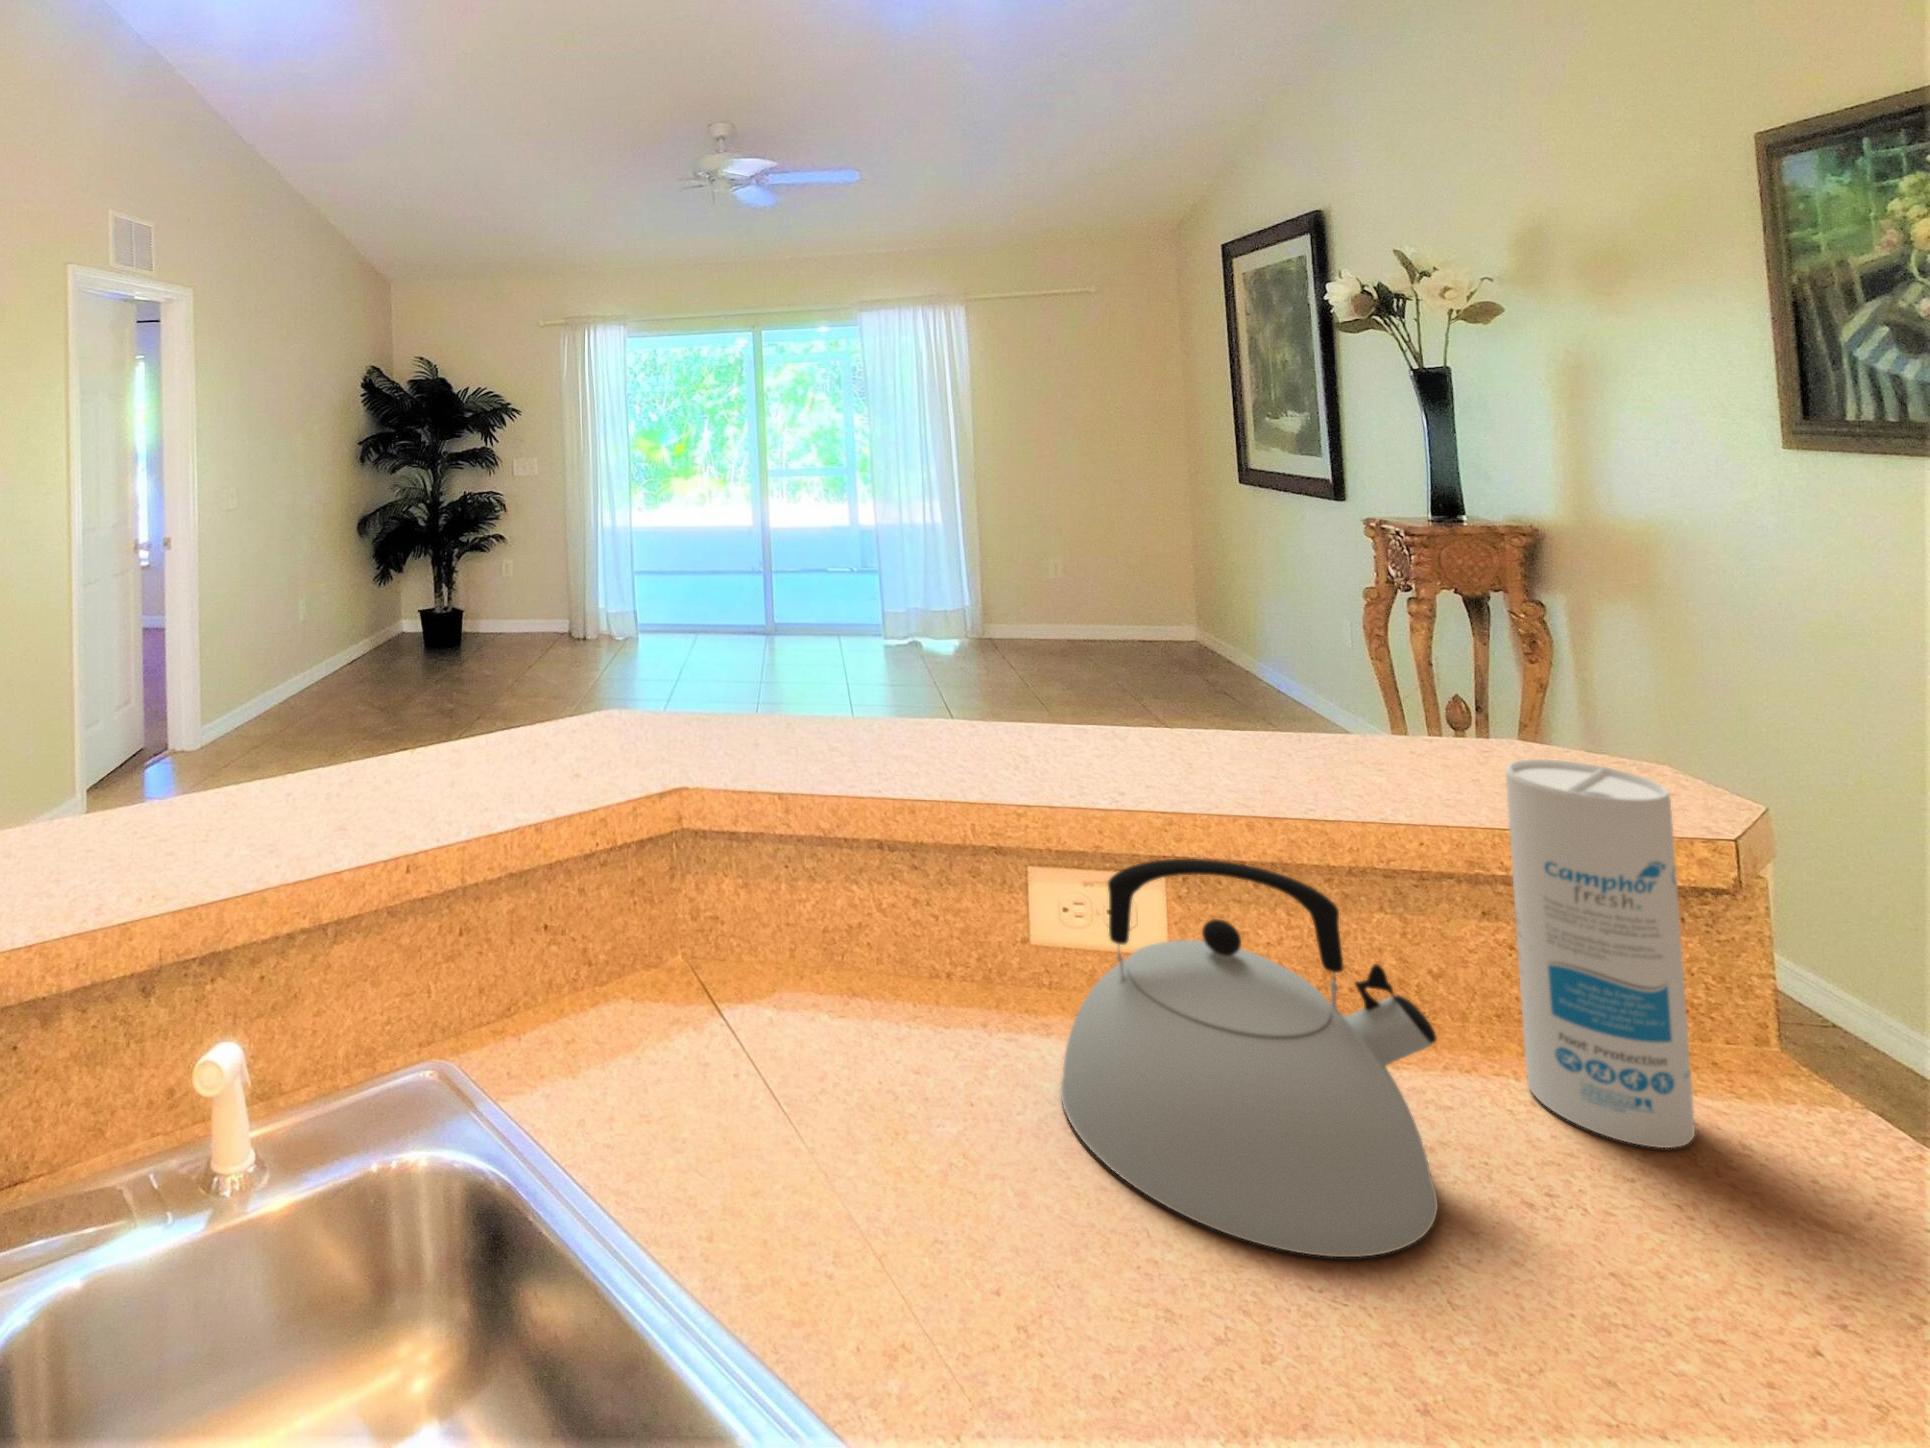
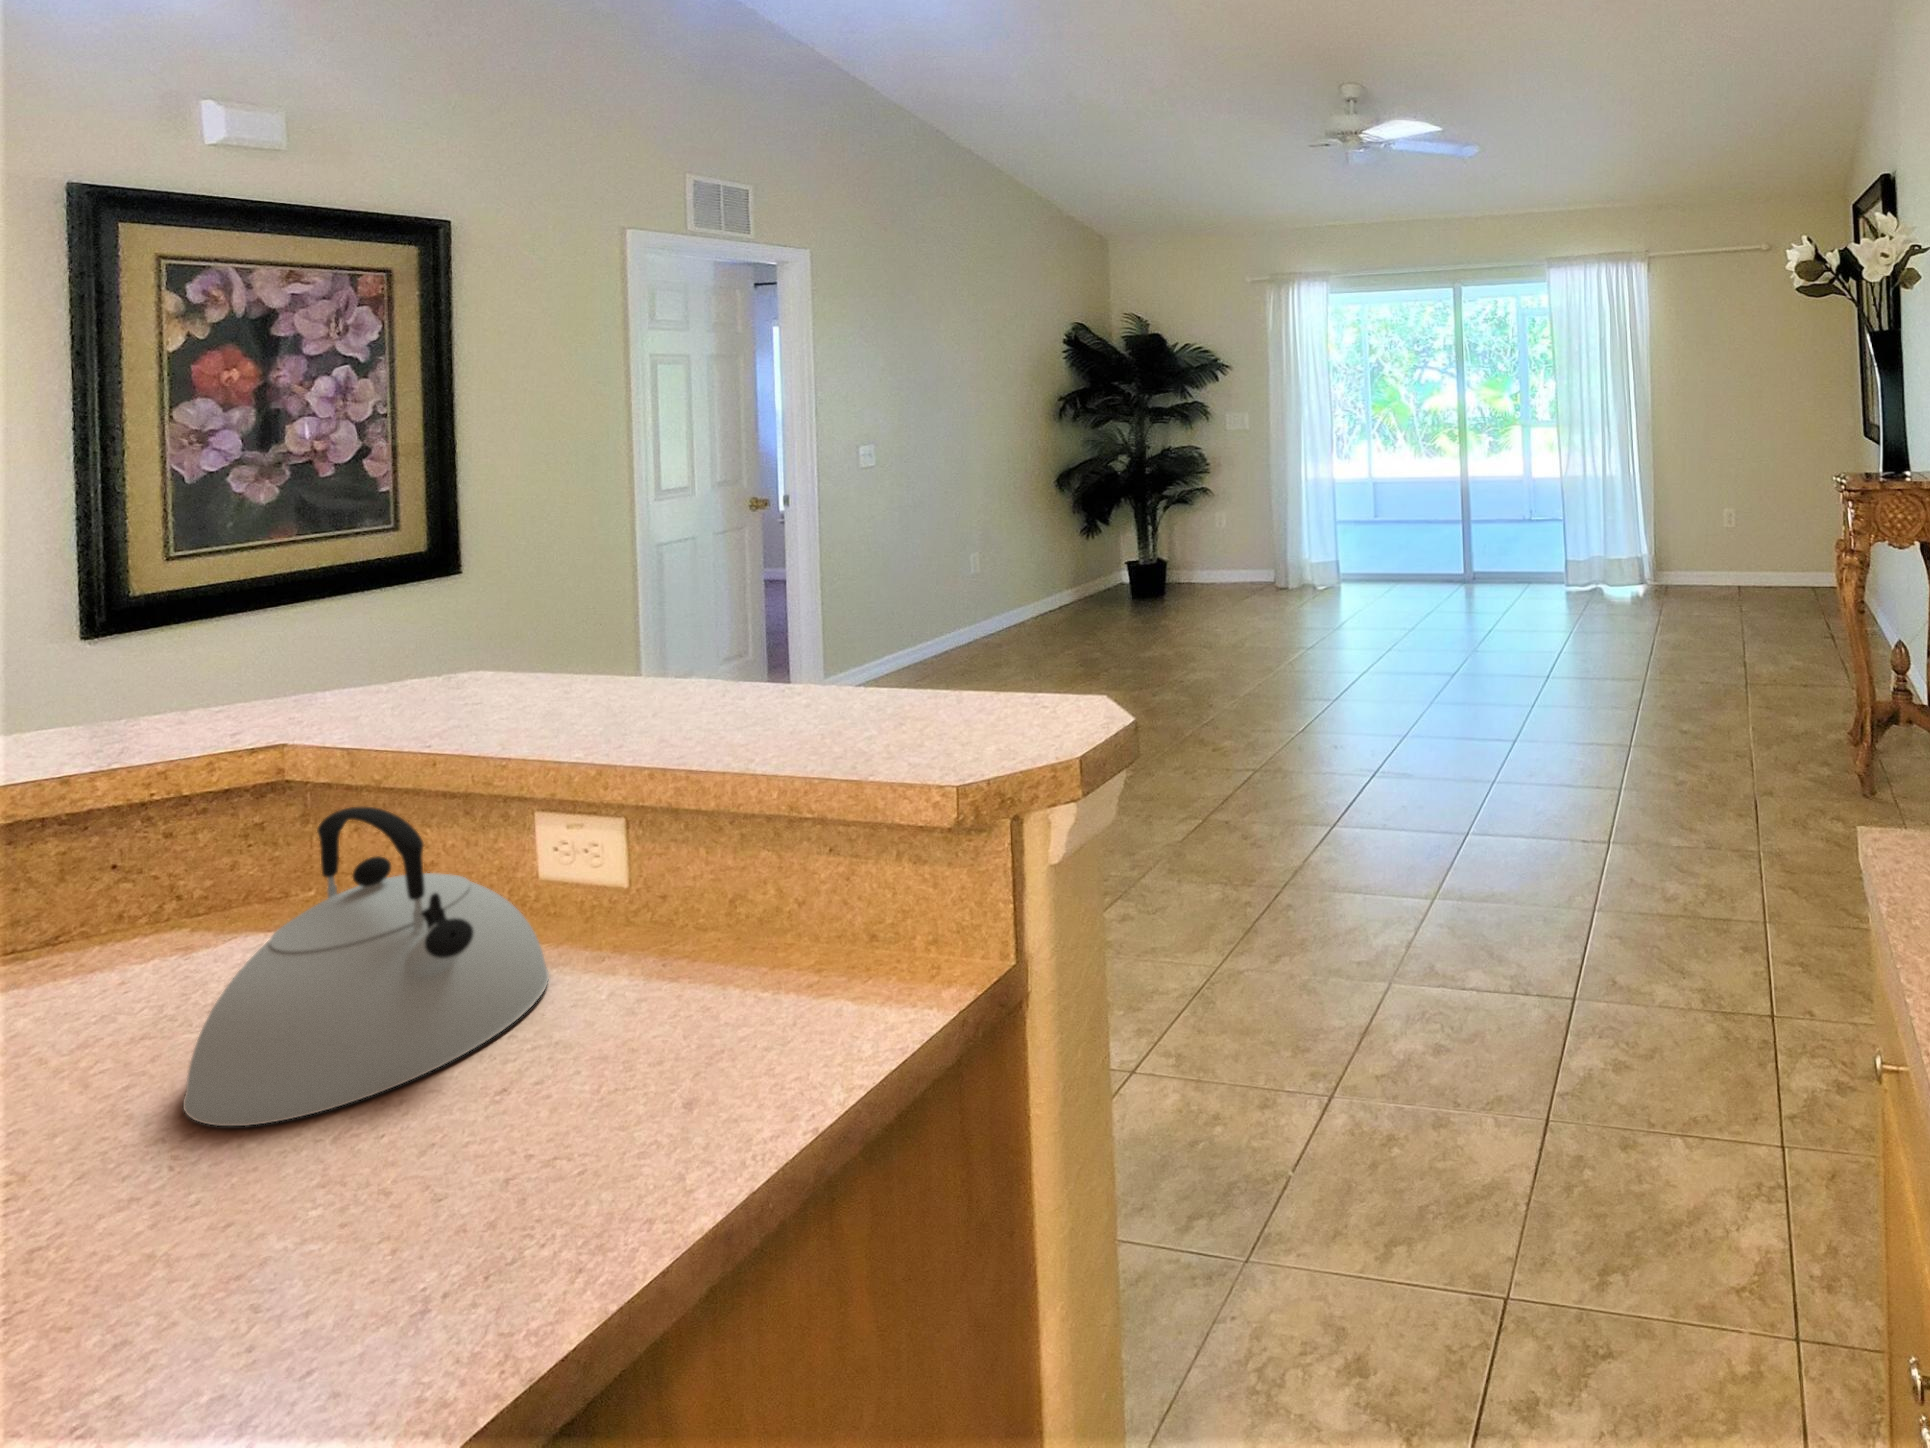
canister: present [1506,759,1695,1148] -> none [650,722,782,1040]

